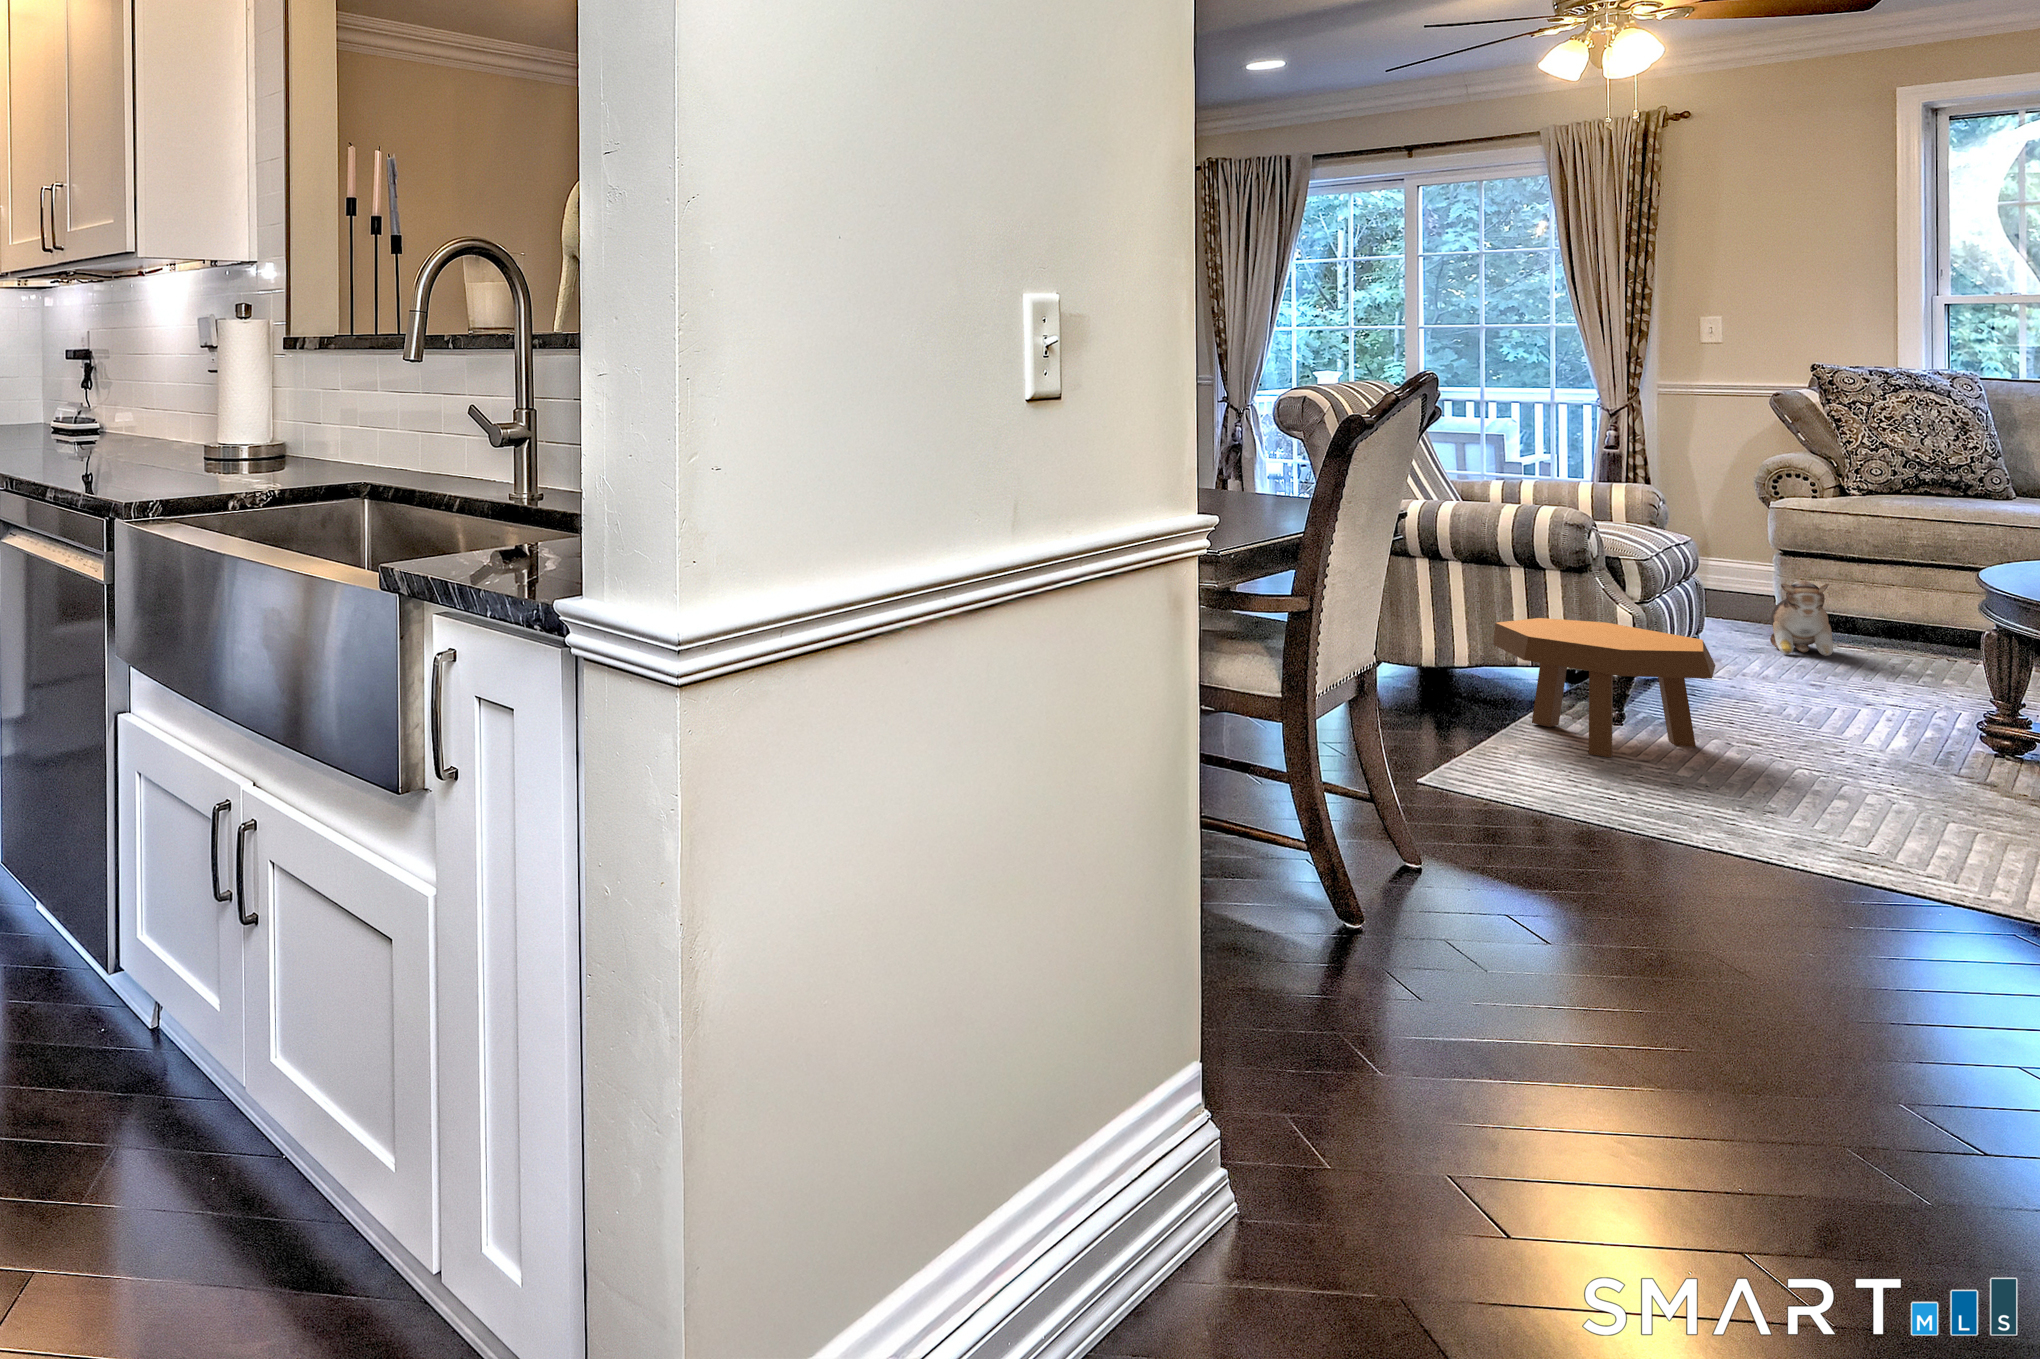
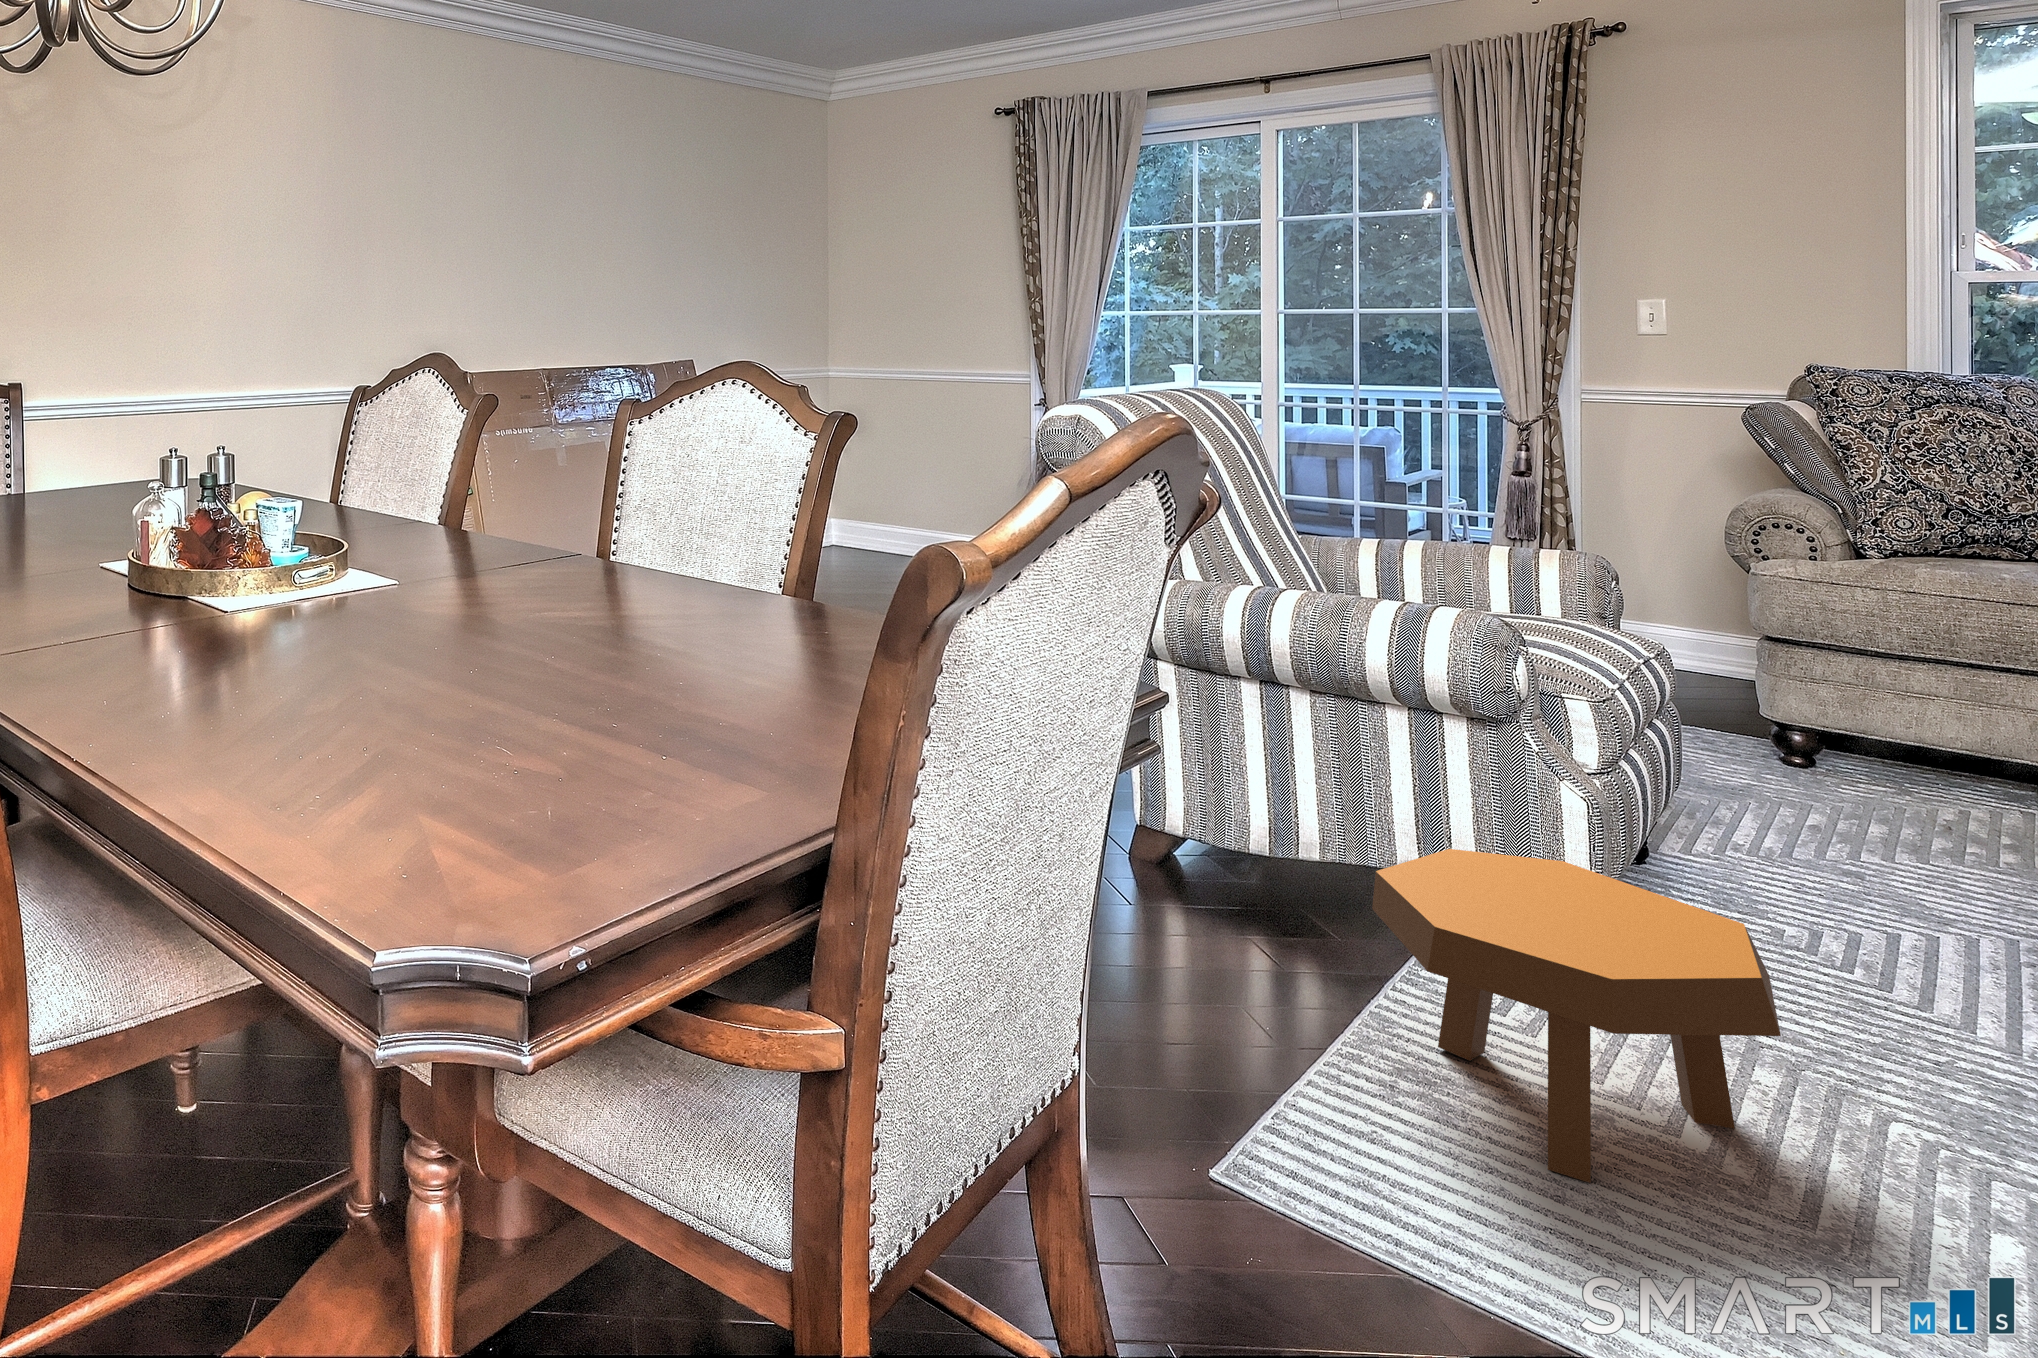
plush toy: present [1770,581,1833,656] -> none [1764,701,1862,813]

